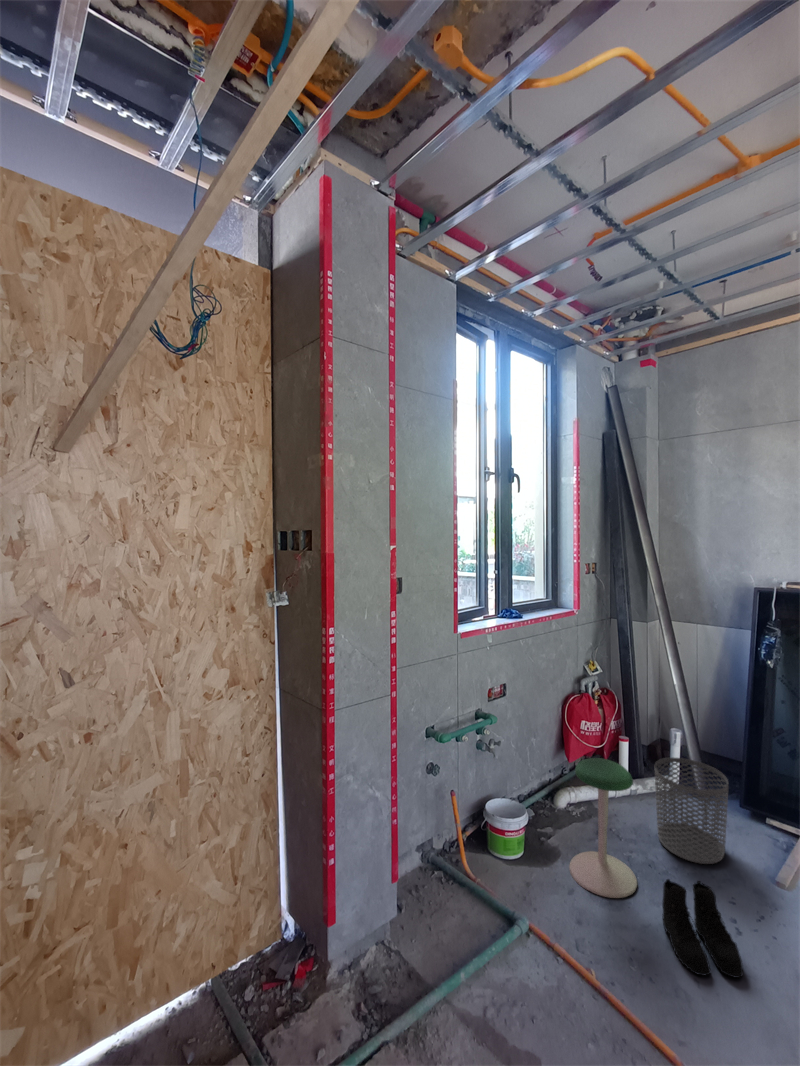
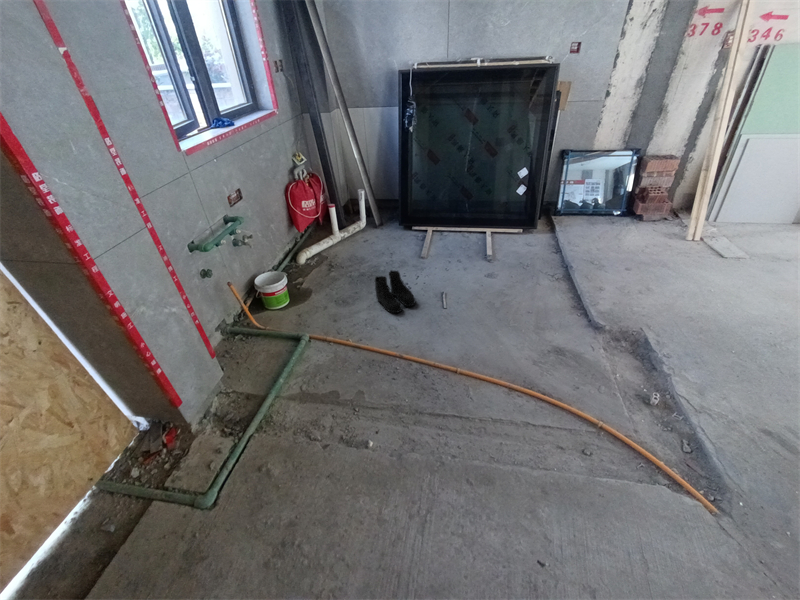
stool: present [569,758,637,898] -> none [311,222,360,302]
waste bin: present [655,758,729,864] -> none [356,205,397,263]

